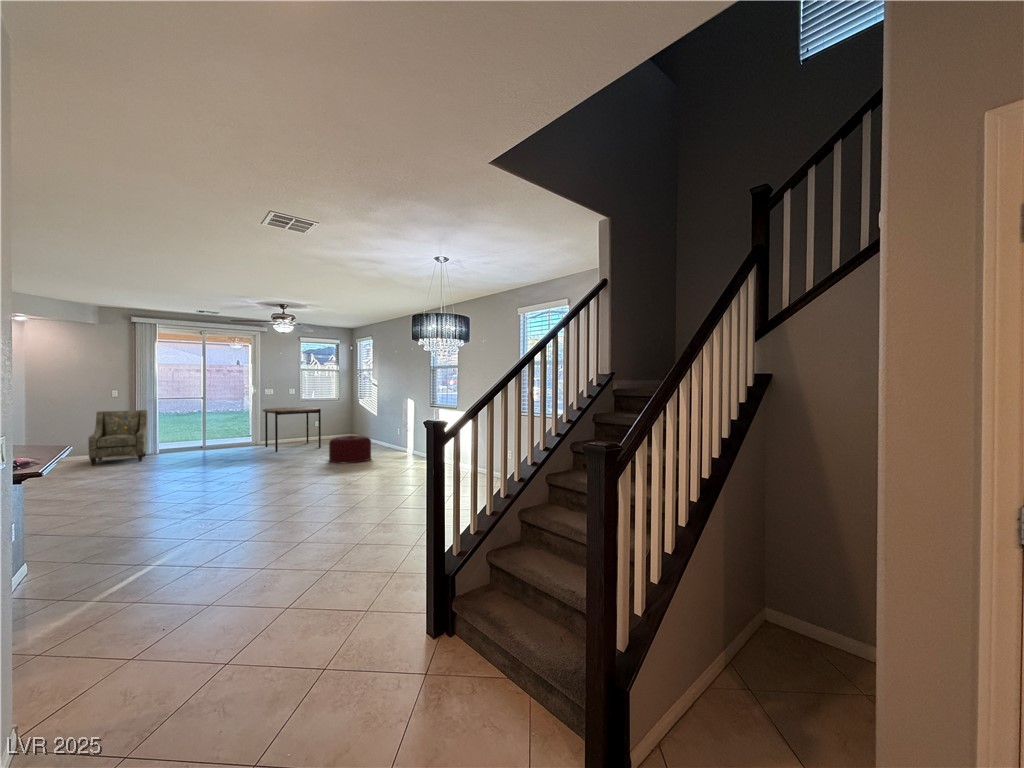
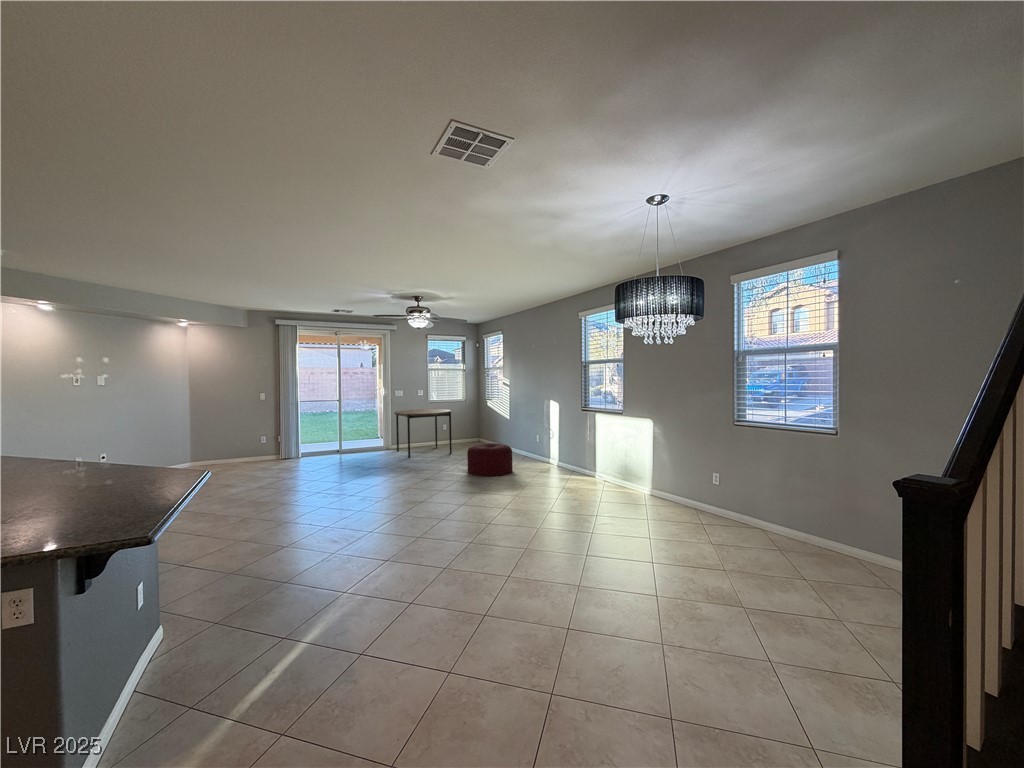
armchair: present [88,410,148,466] -> none [240,413,291,471]

